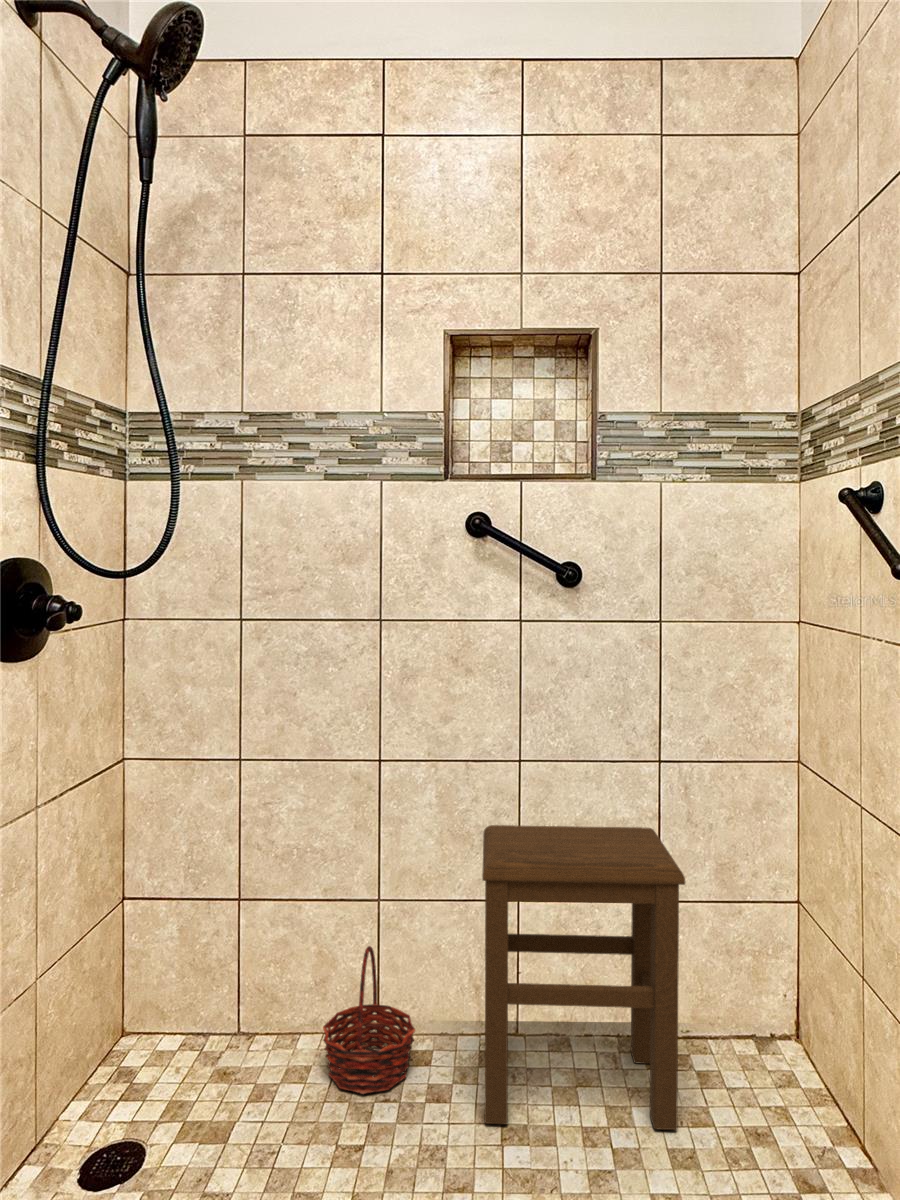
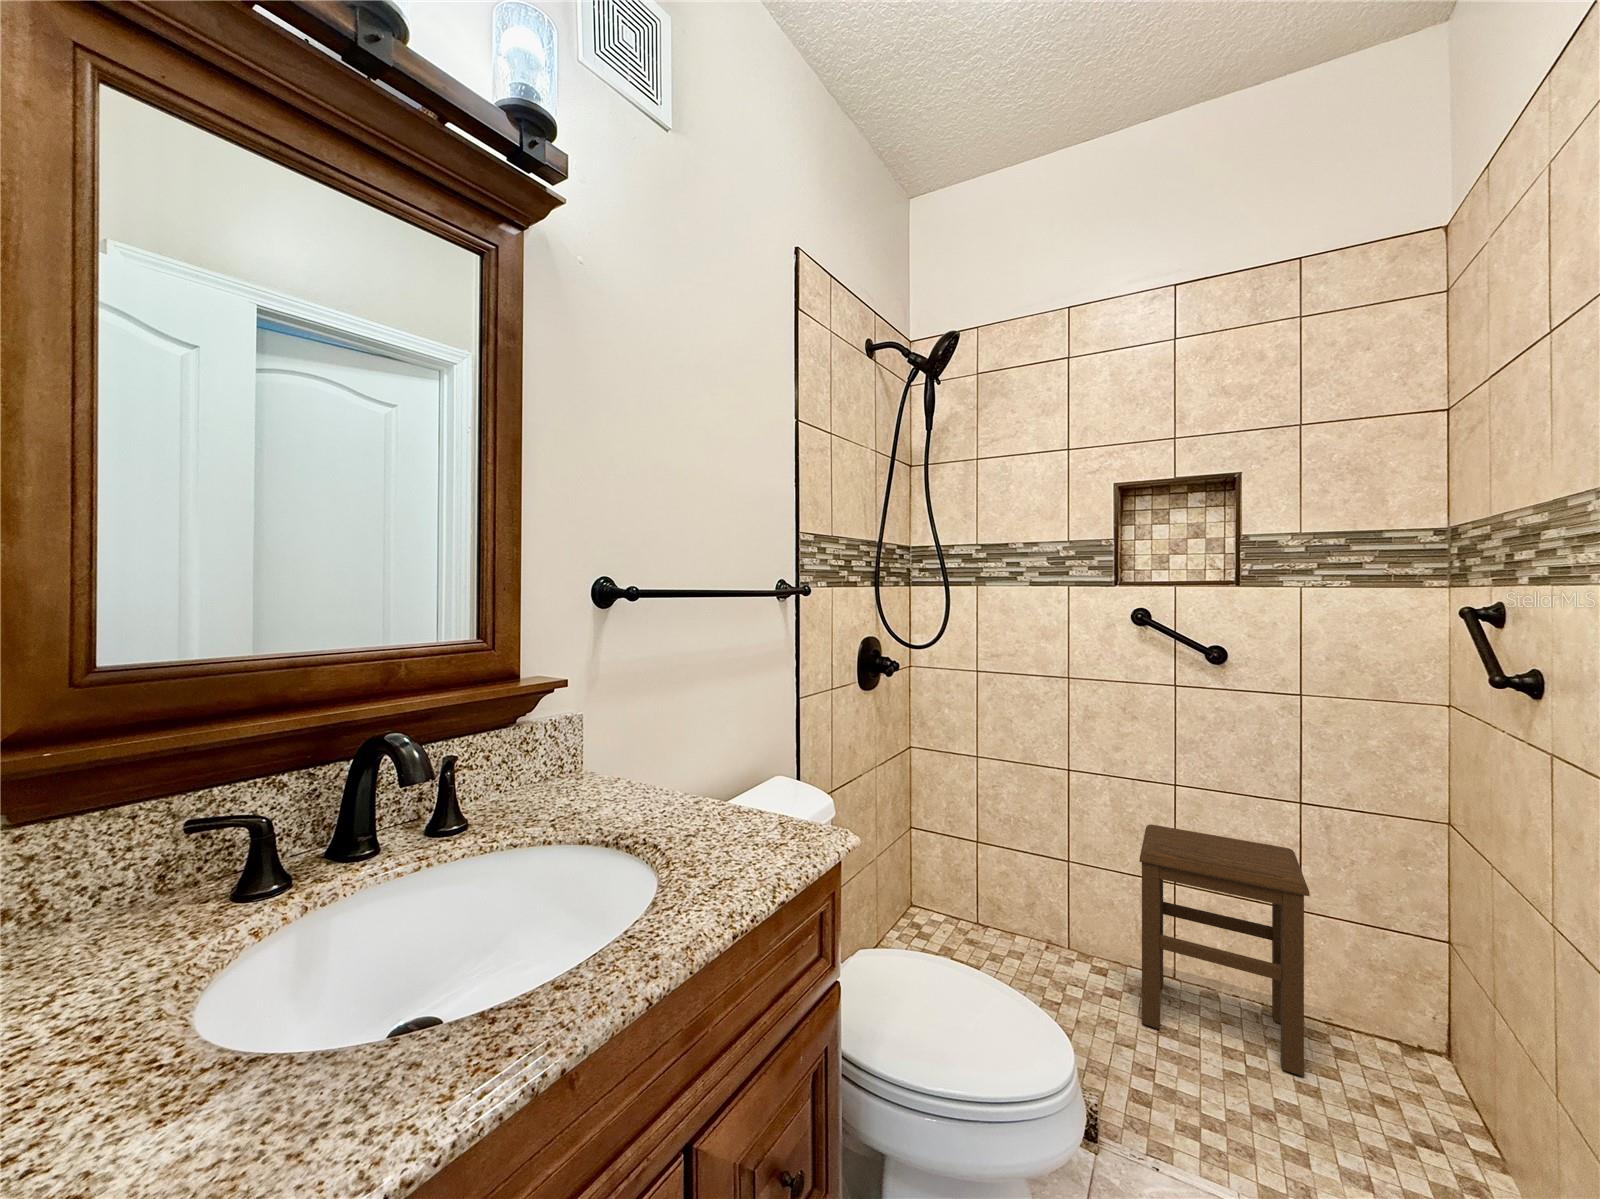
basket: present [323,946,415,1094] -> none [1030,888,1093,983]

